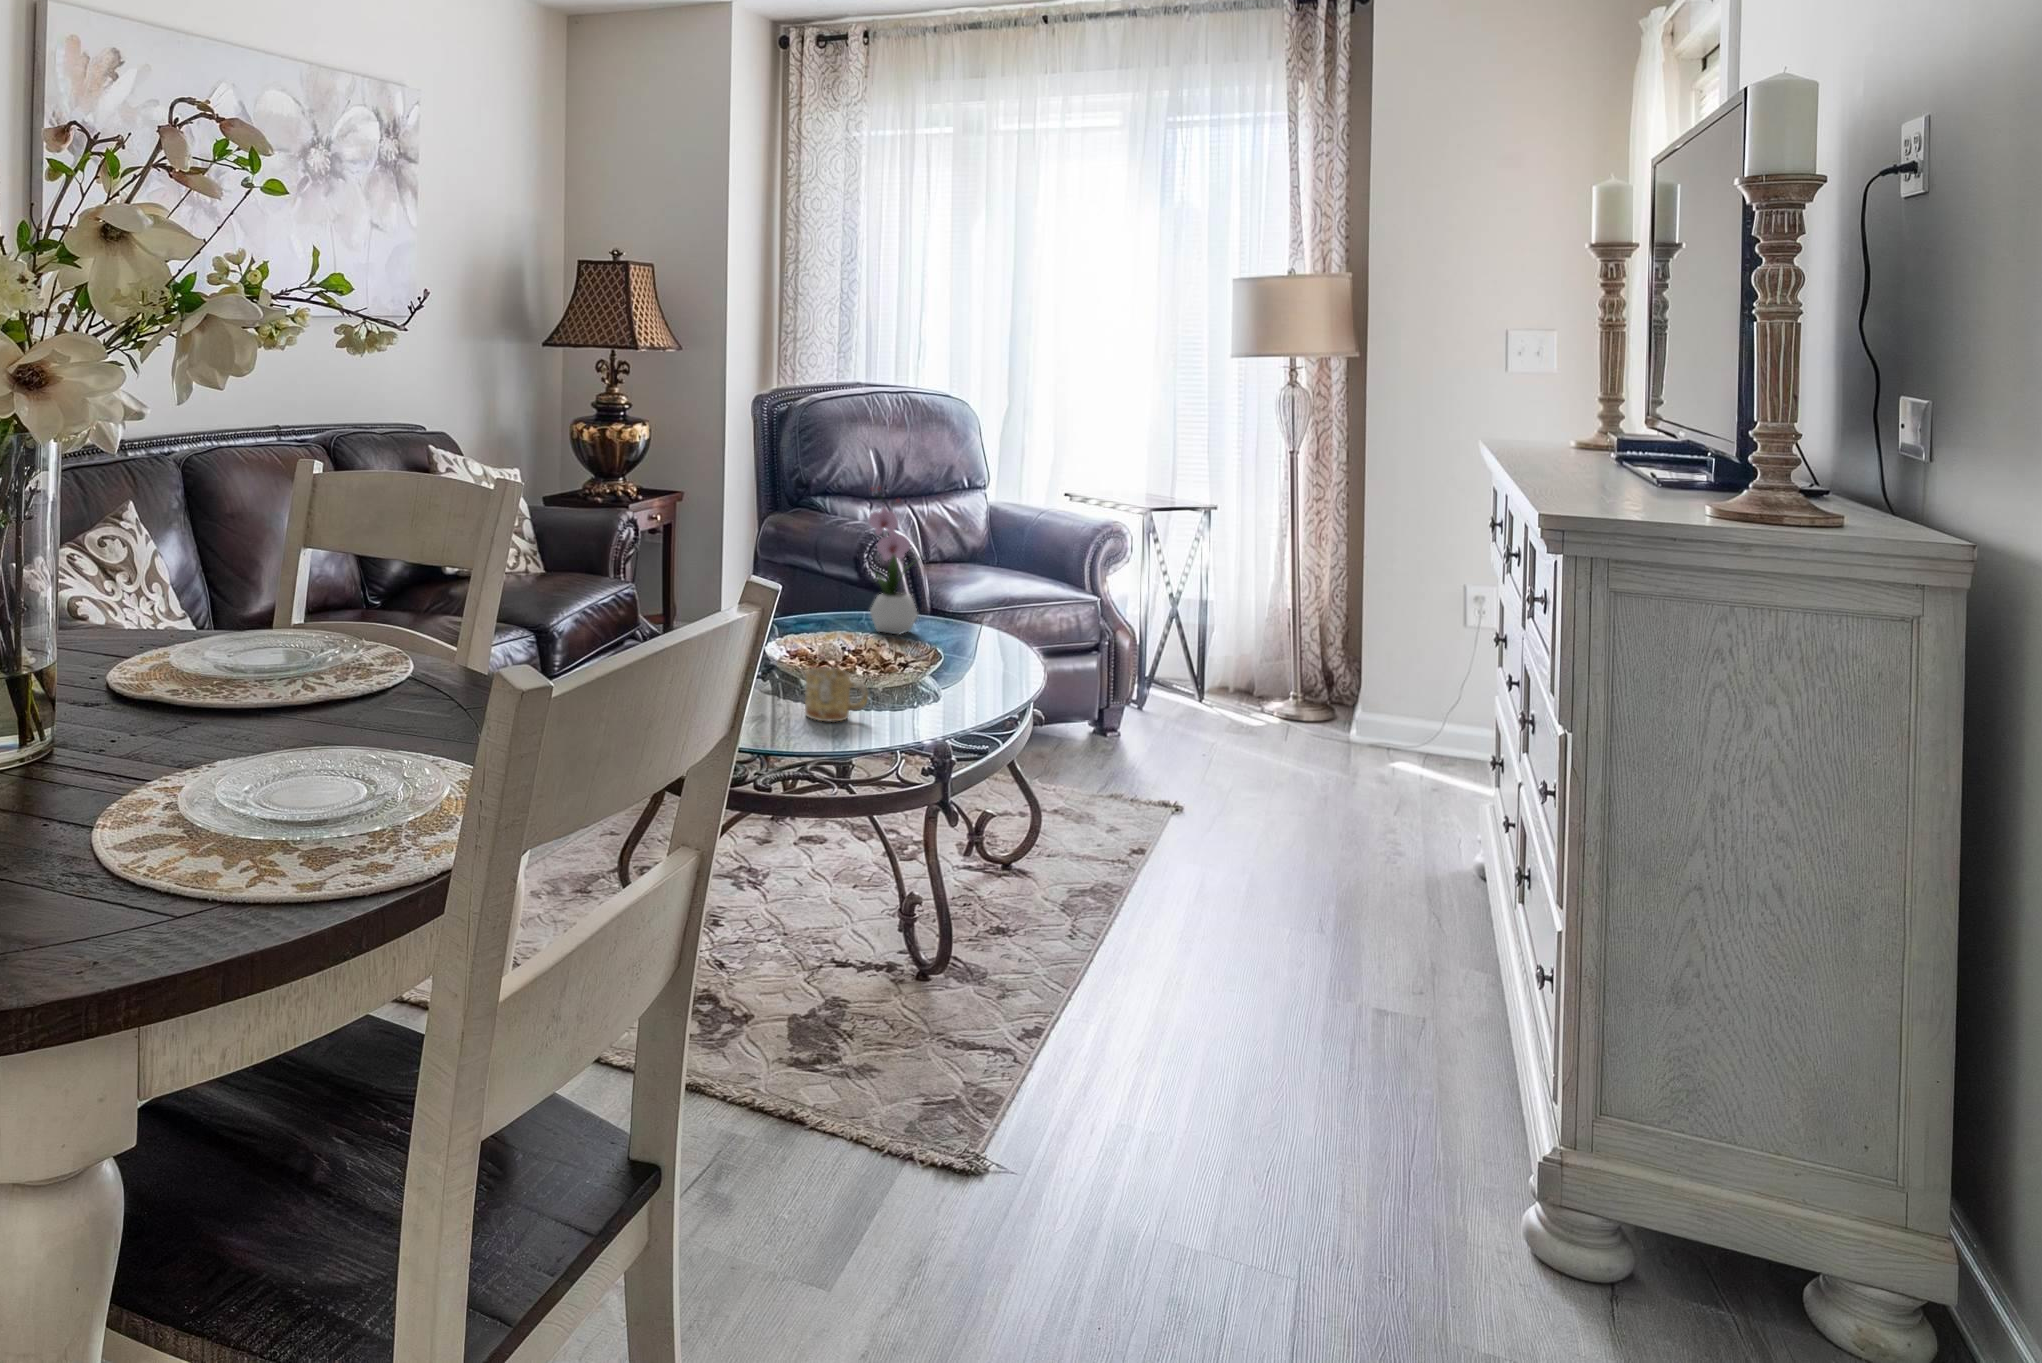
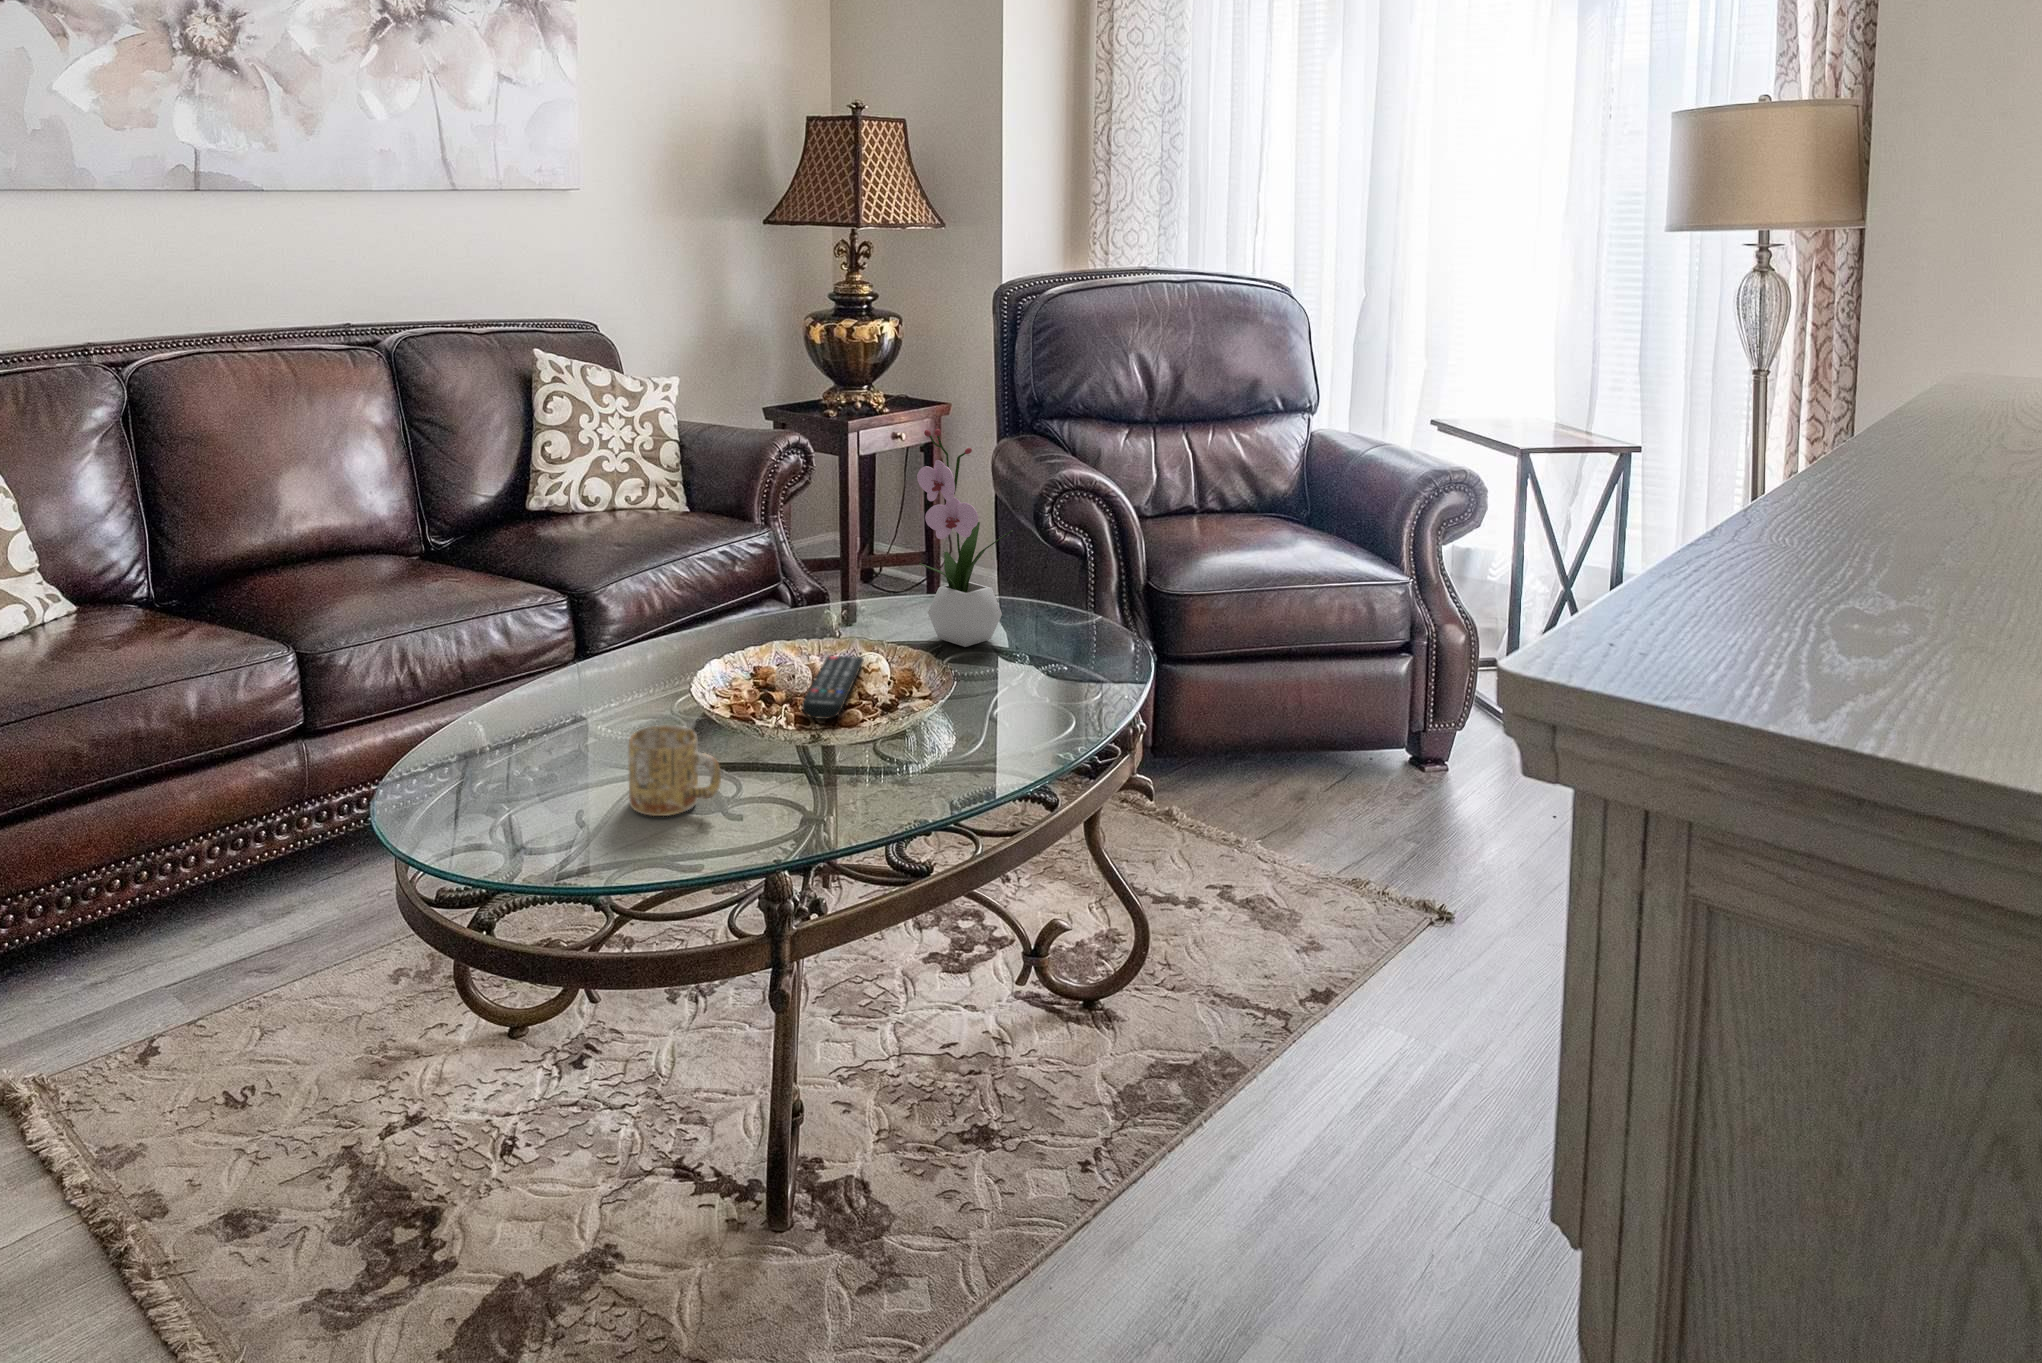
remote control: none [825,641,877,673] -> present [802,656,864,719]

